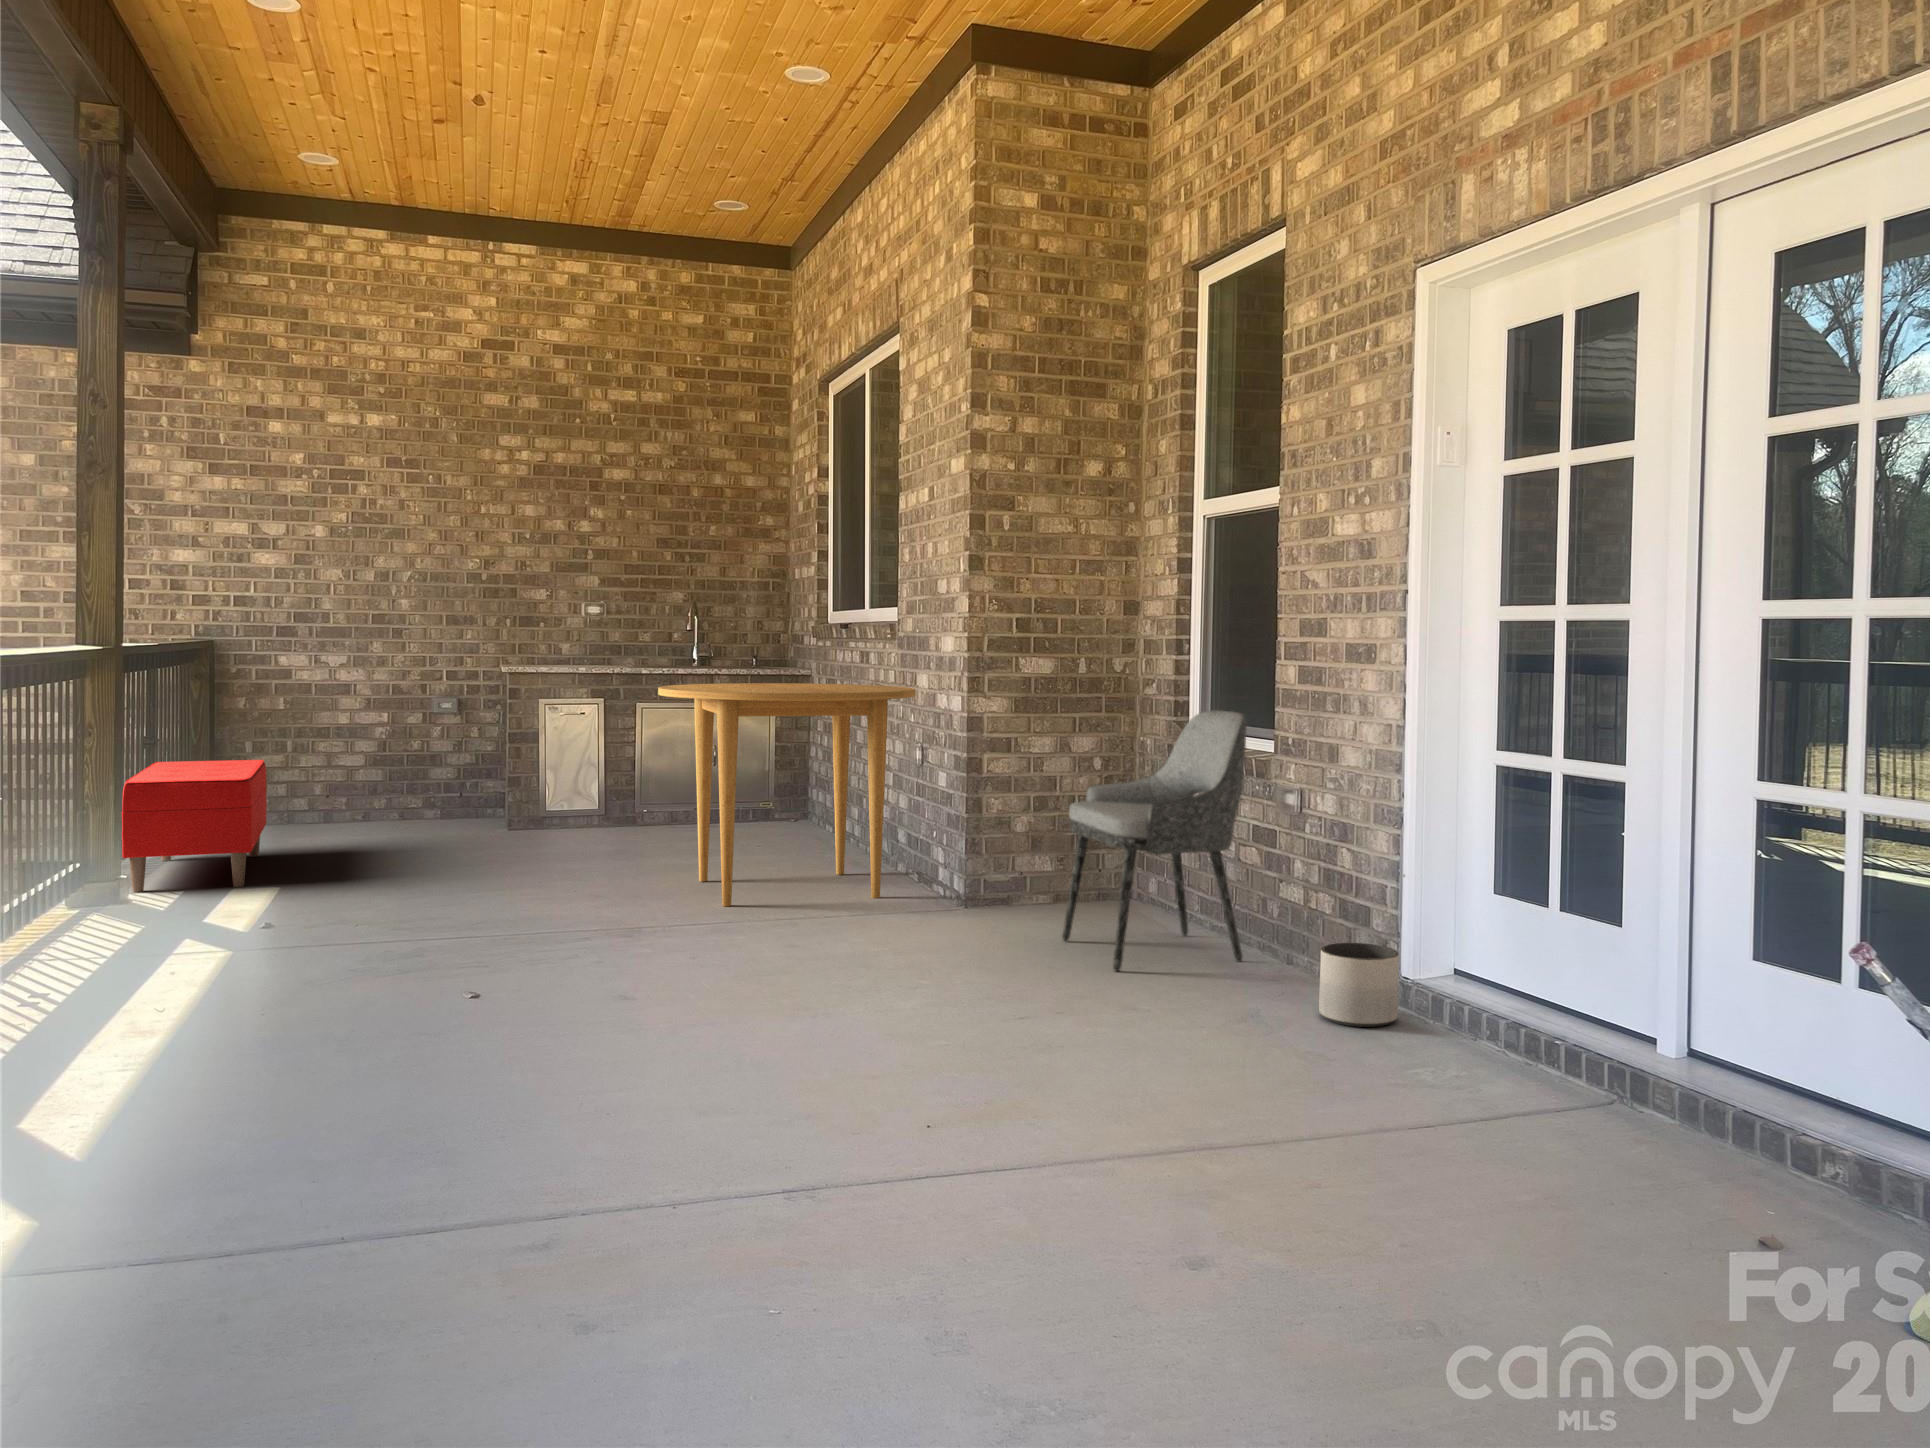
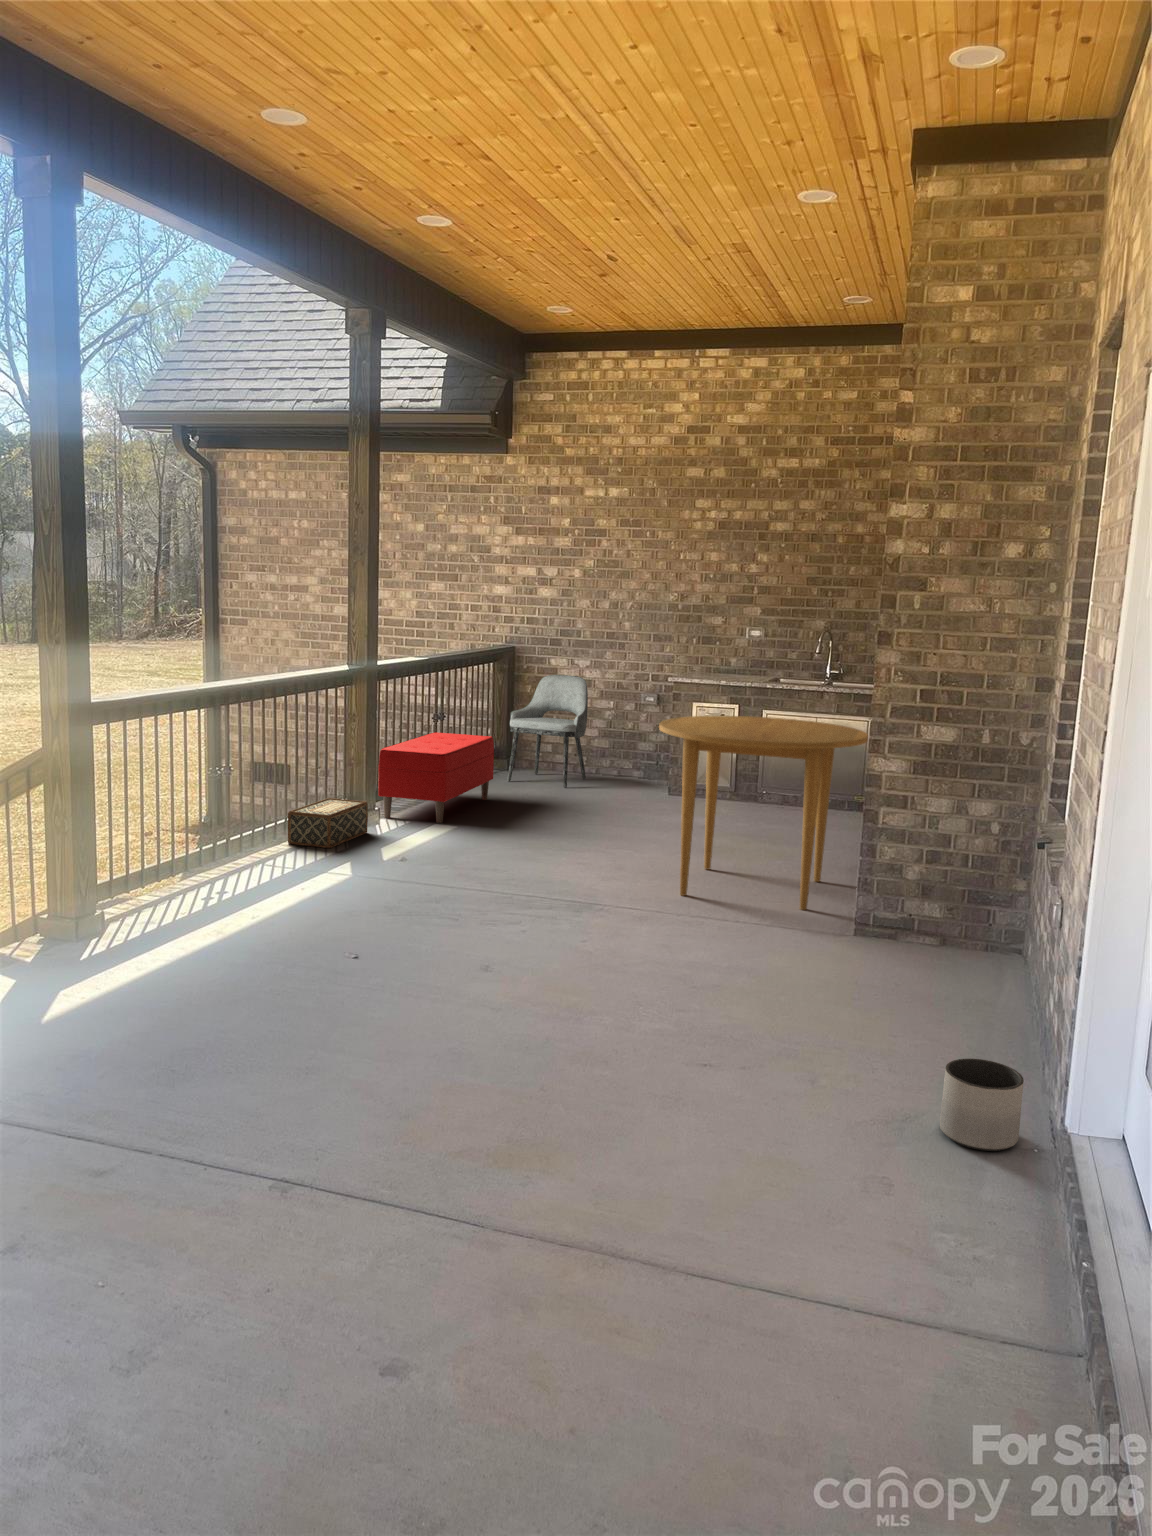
dining chair: present [1063,710,1246,972] -> present [508,675,588,788]
woven basket: none [28,860,145,939] -> present [288,798,368,848]

